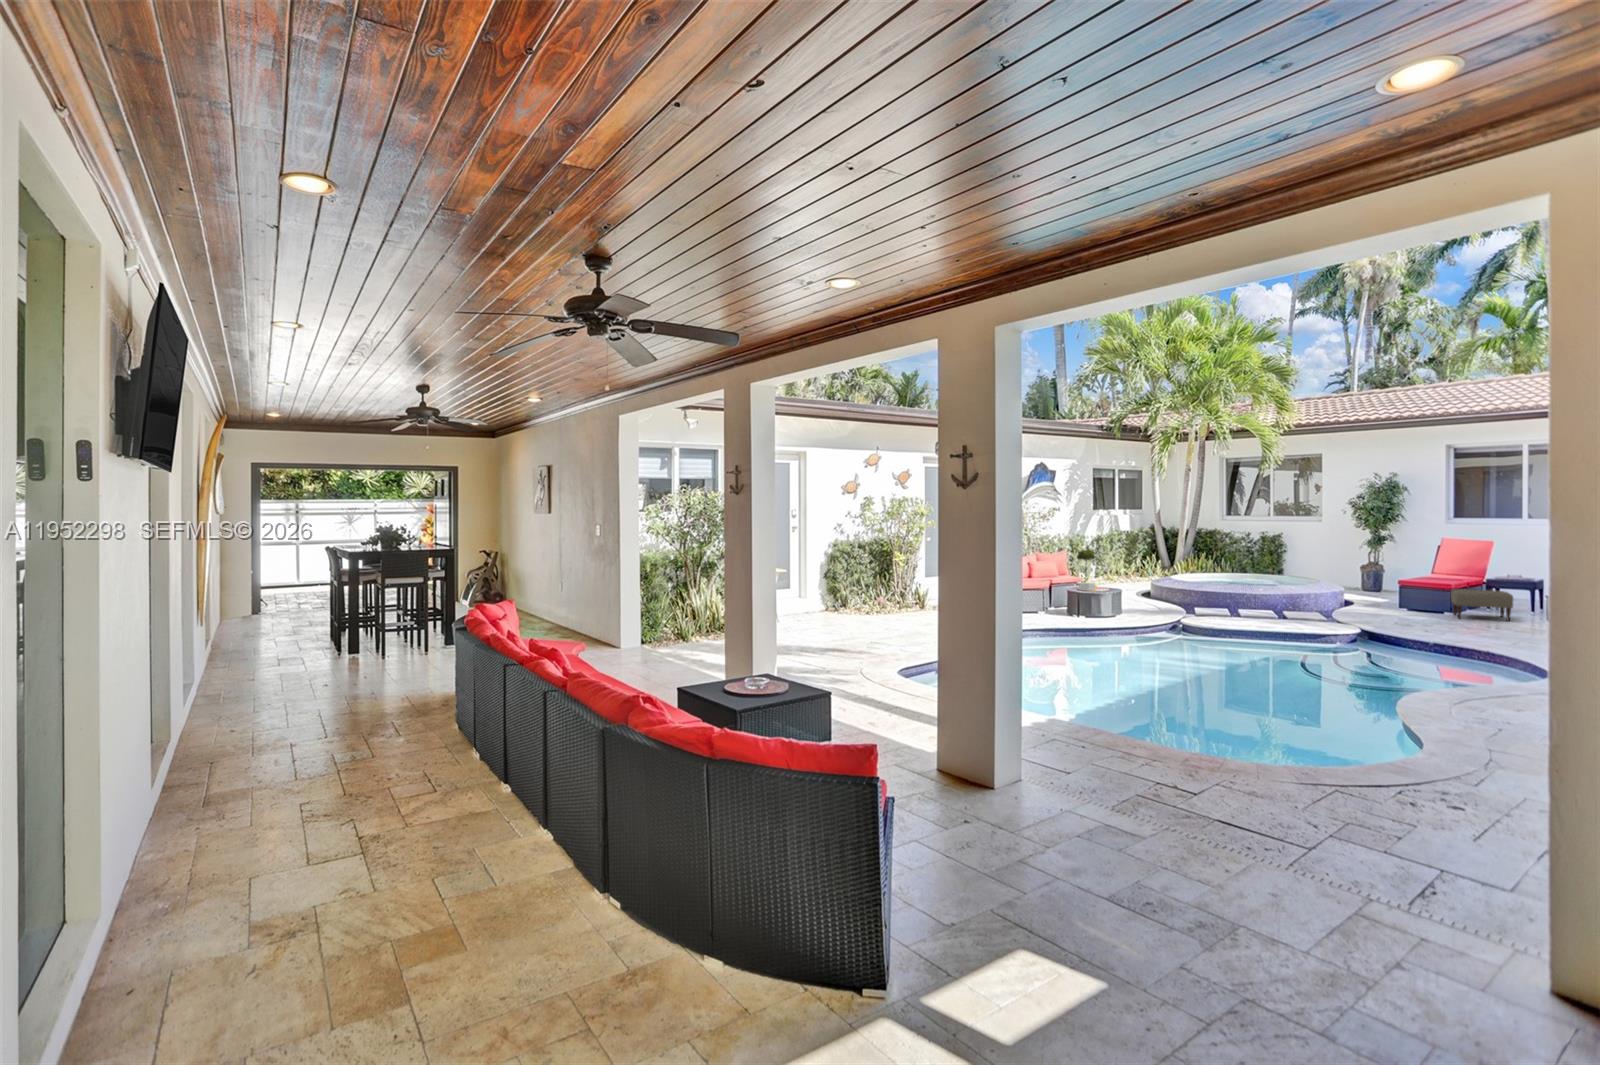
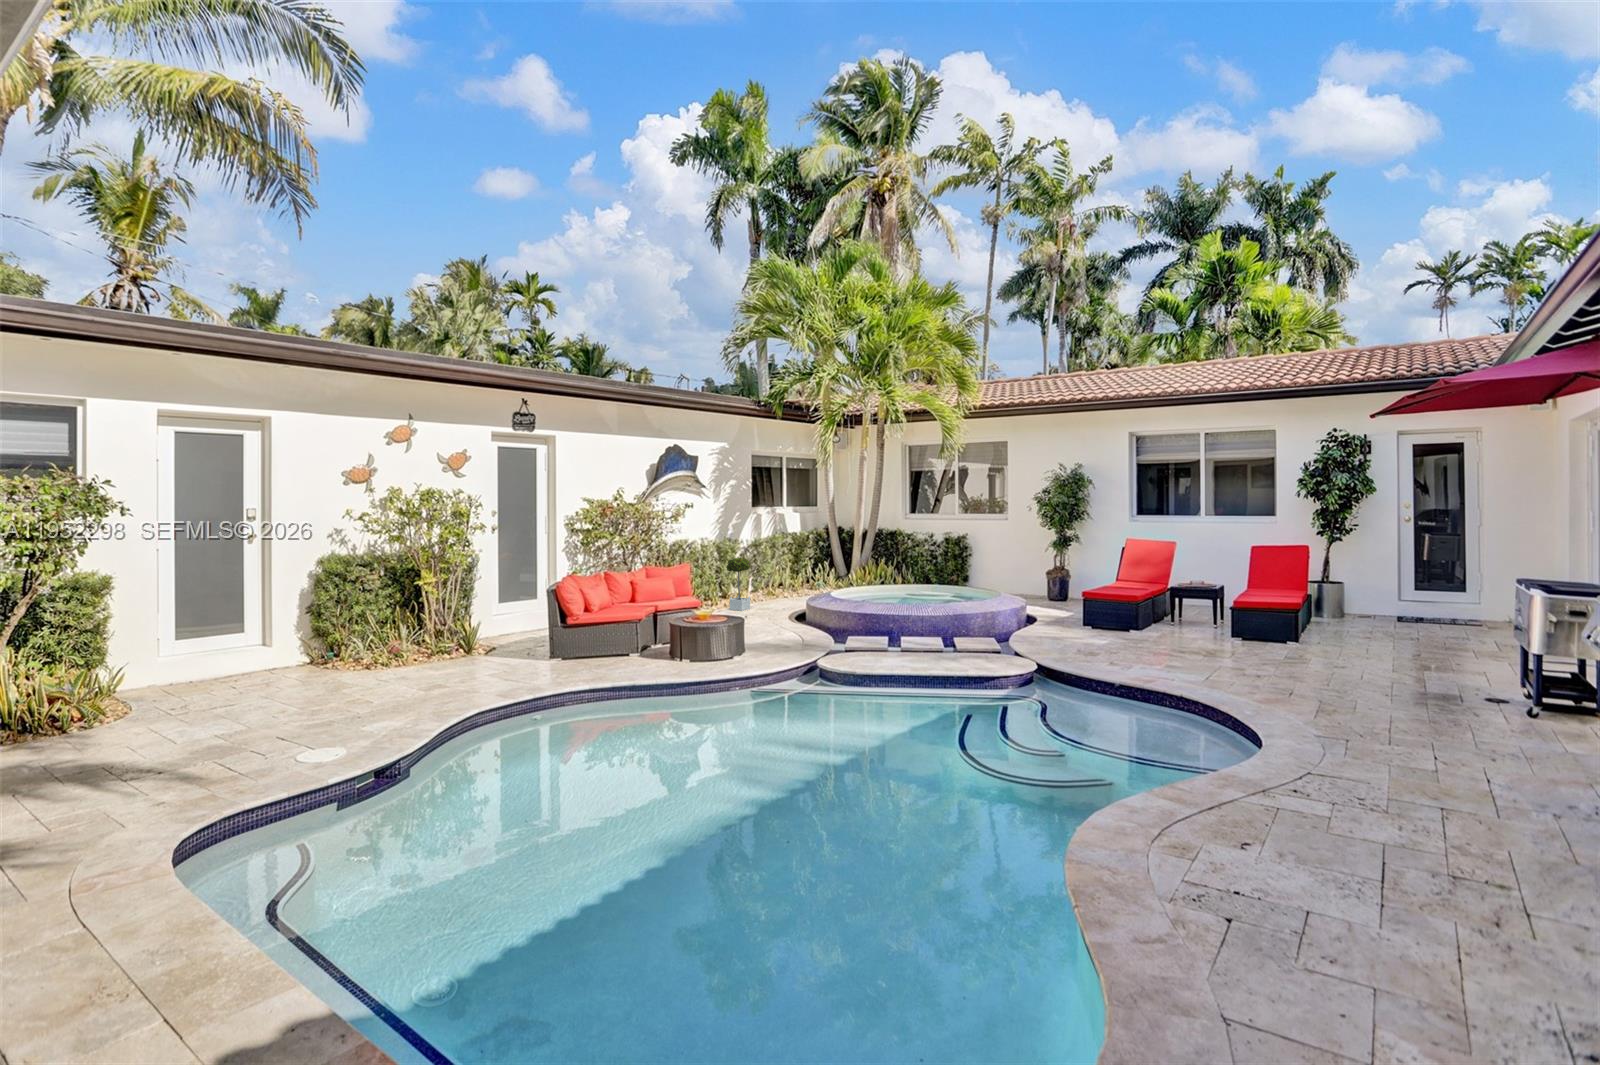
ottoman: present [1451,589,1513,621] -> none [1137,605,1202,645]

